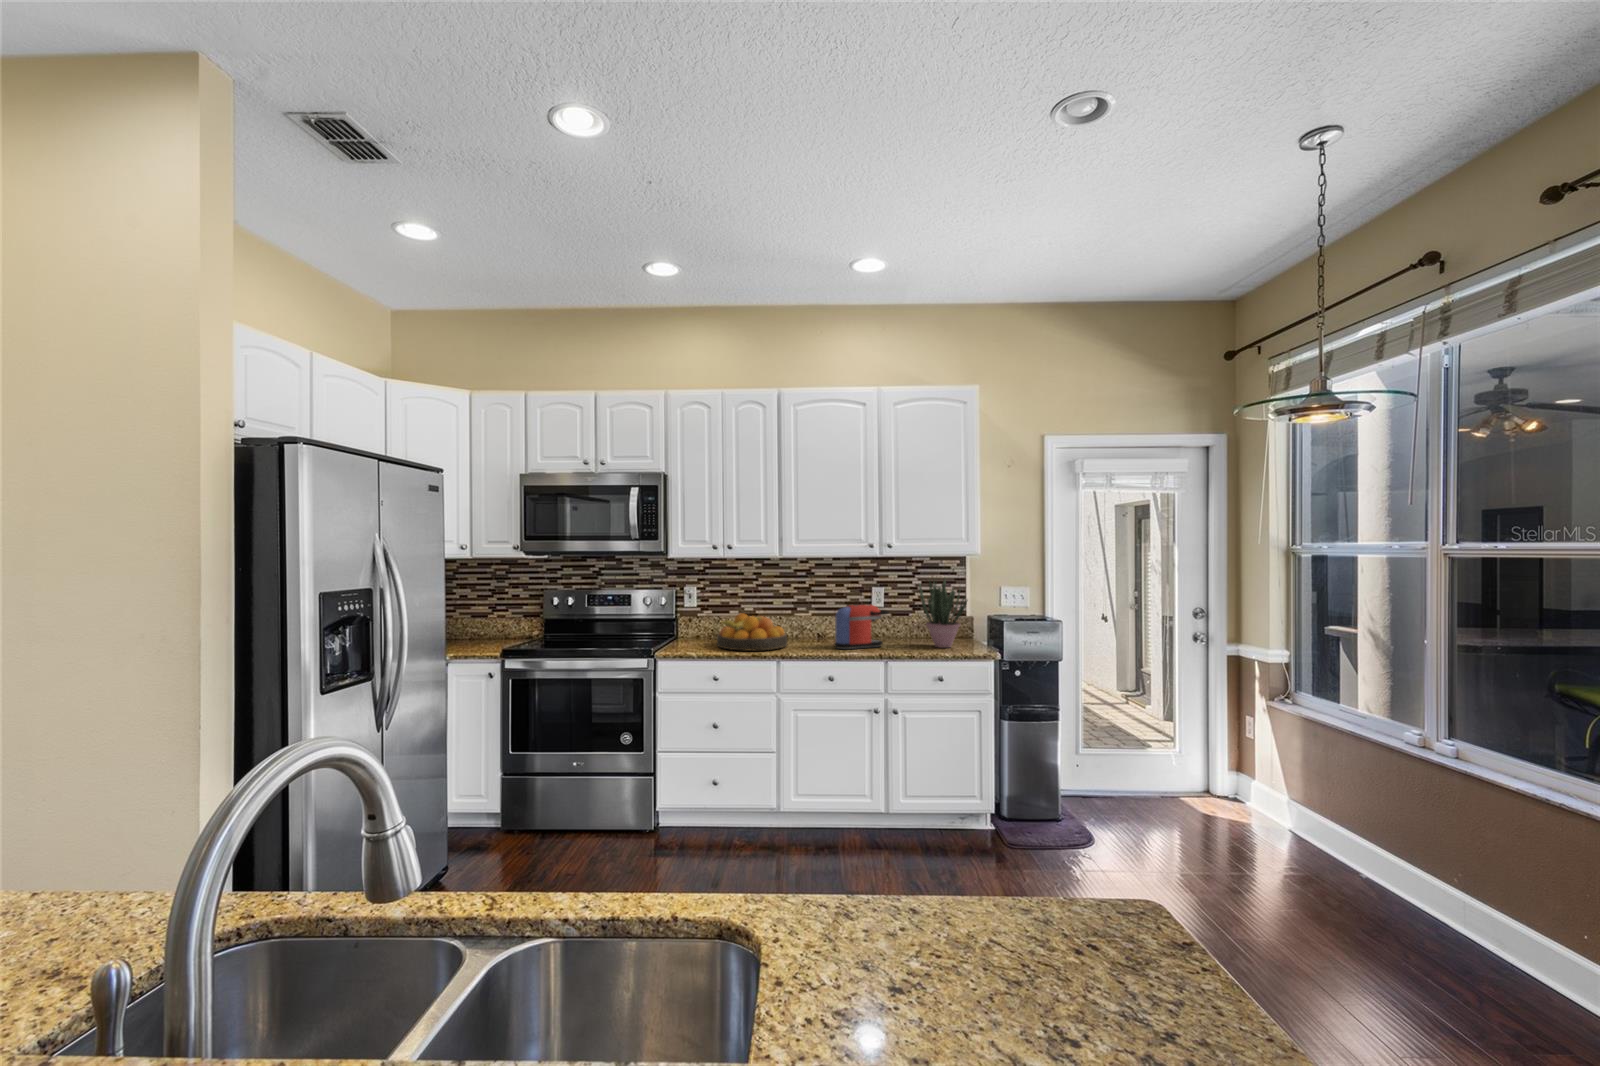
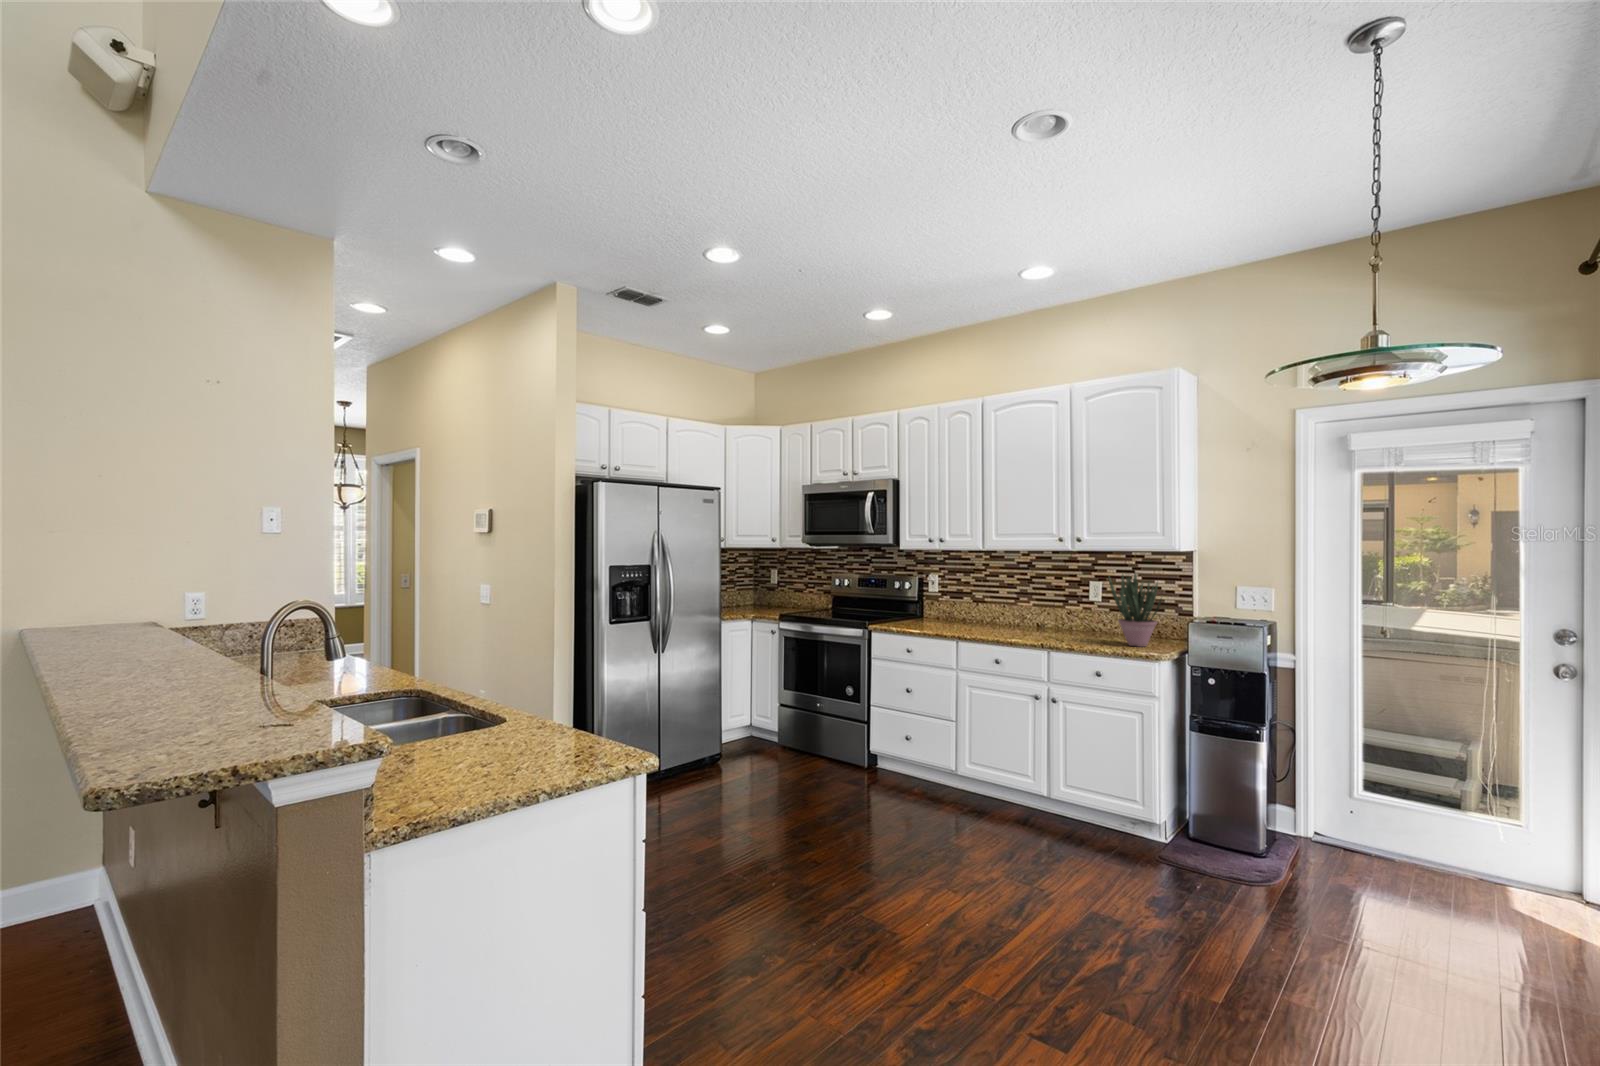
coffee maker: present [834,605,889,649] -> none [1021,596,1084,639]
fruit bowl: present [717,613,787,650] -> none [926,599,990,631]

